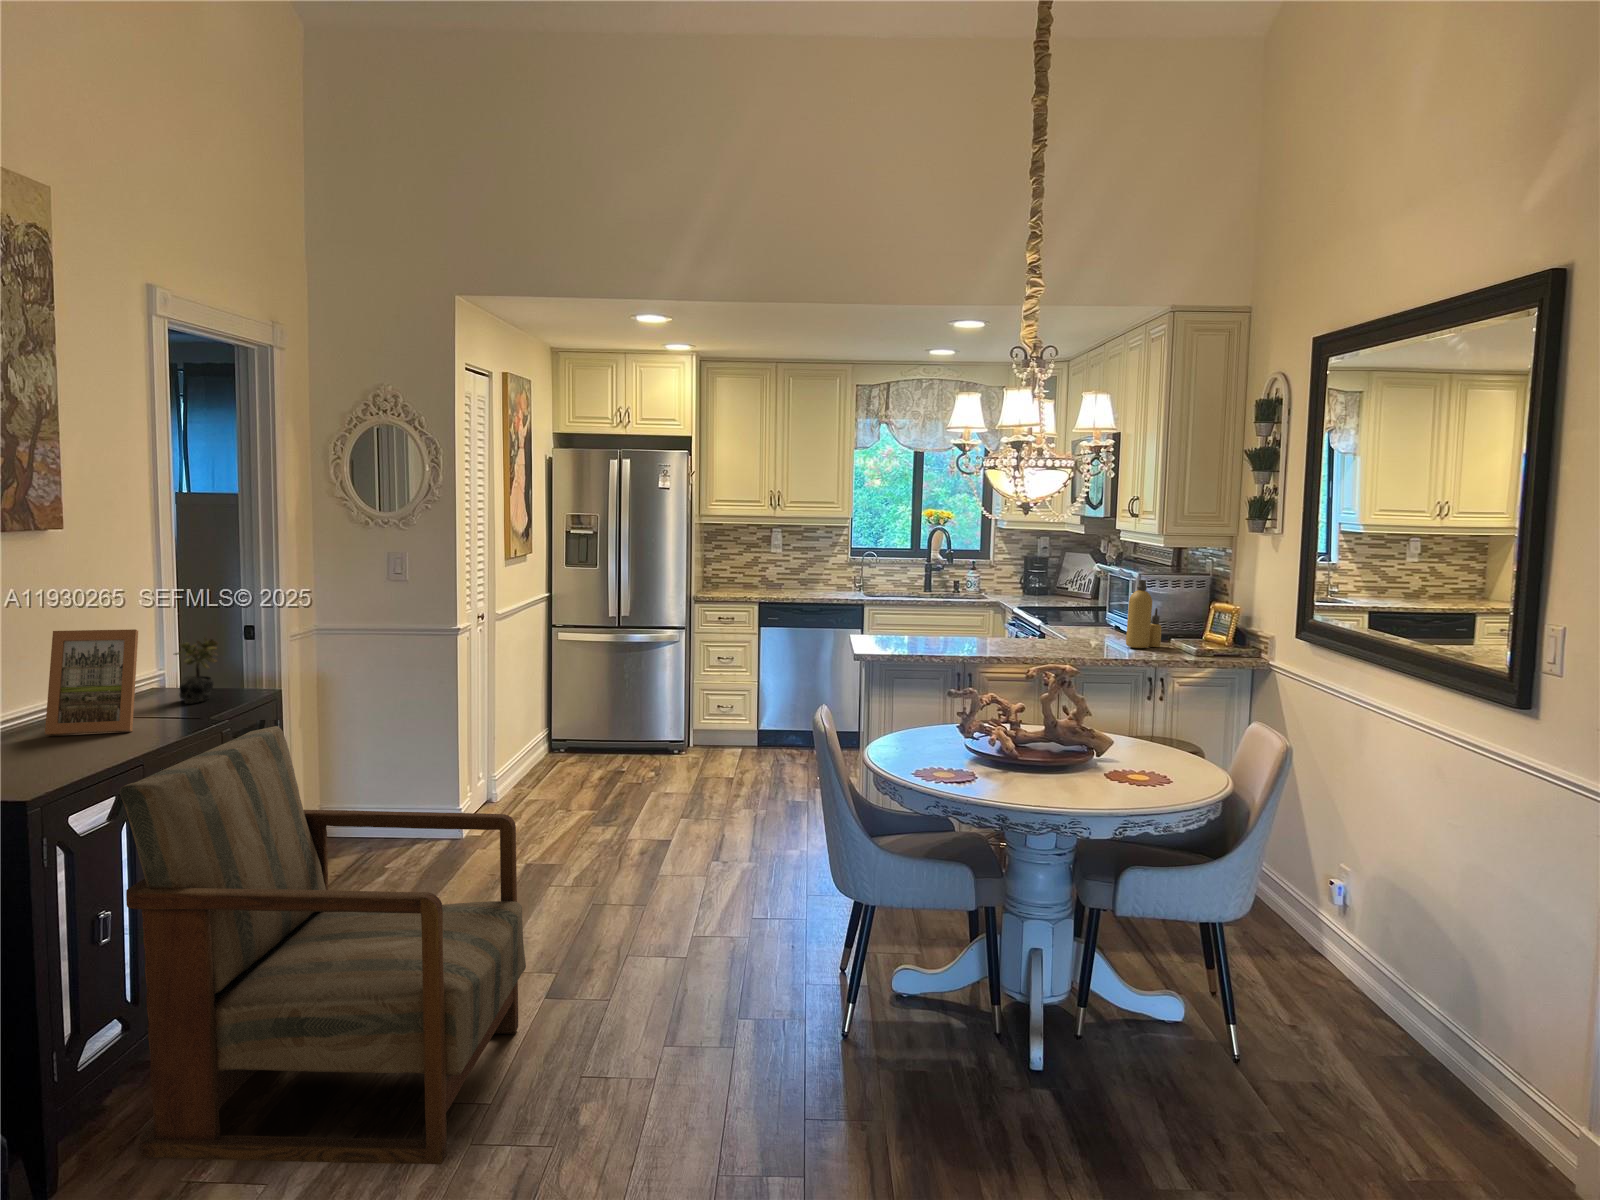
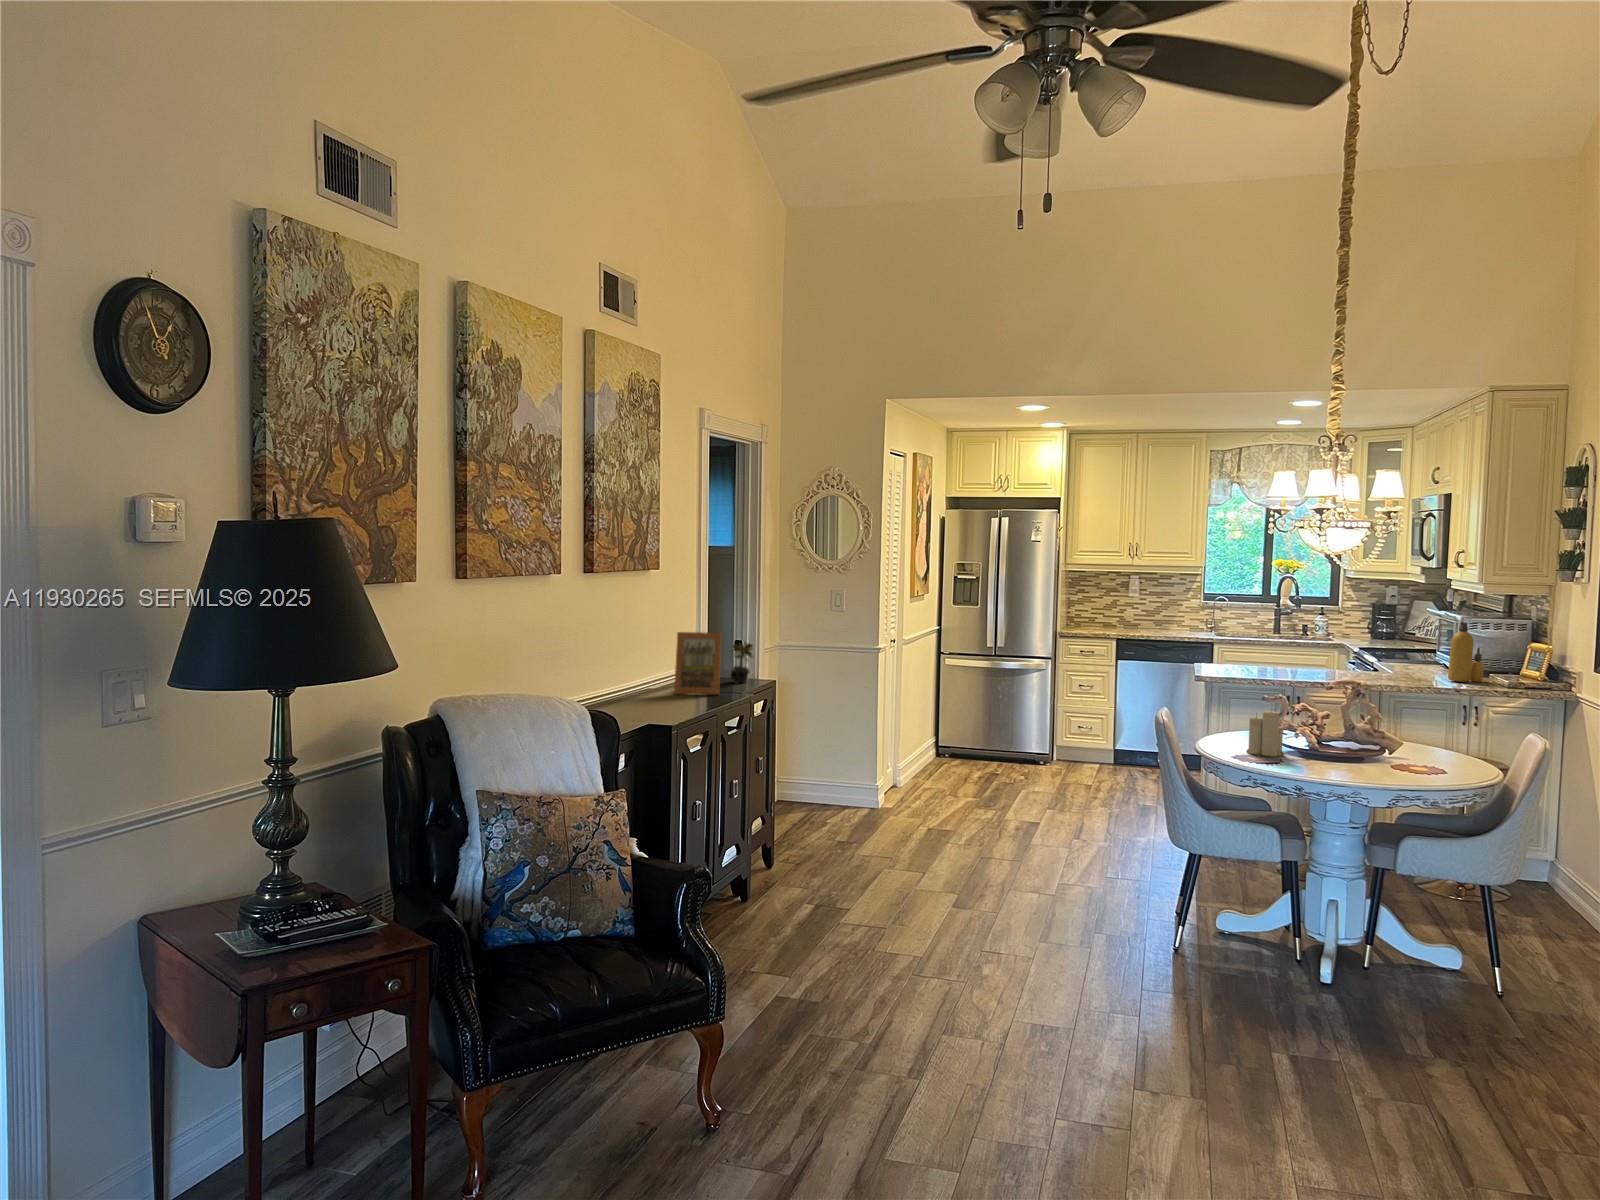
candle: none [931,709,979,777] -> present [1246,711,1285,756]
armchair: present [120,726,526,1164] -> none [732,697,950,966]

